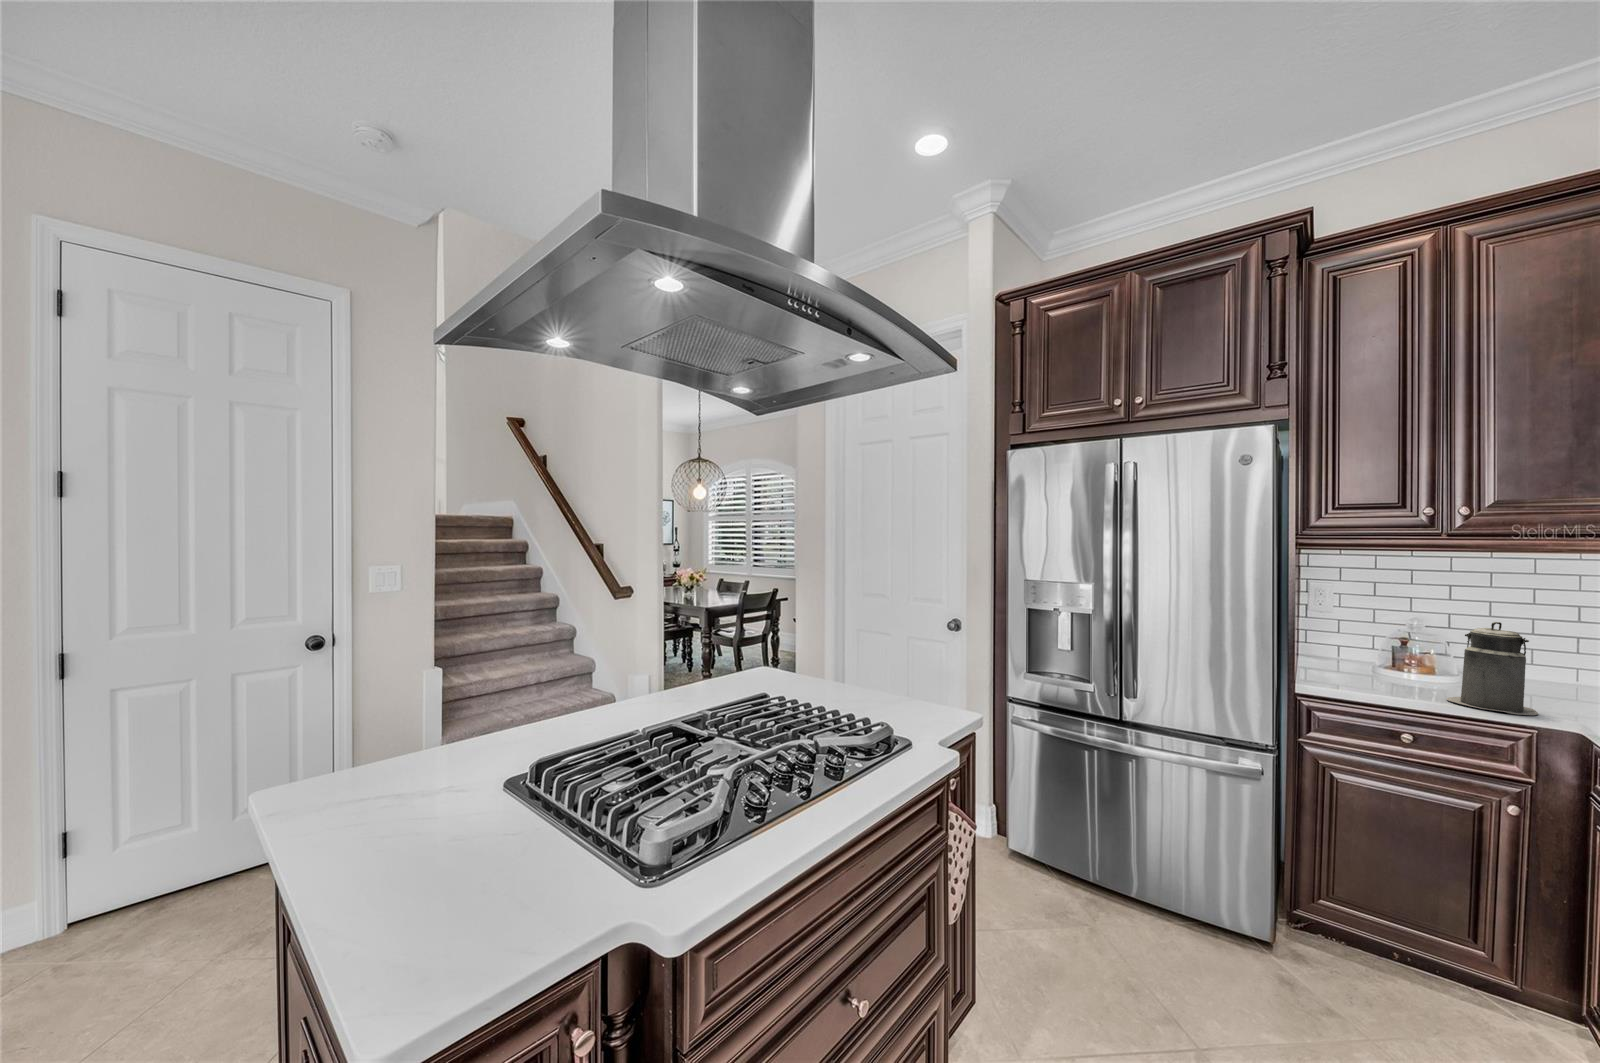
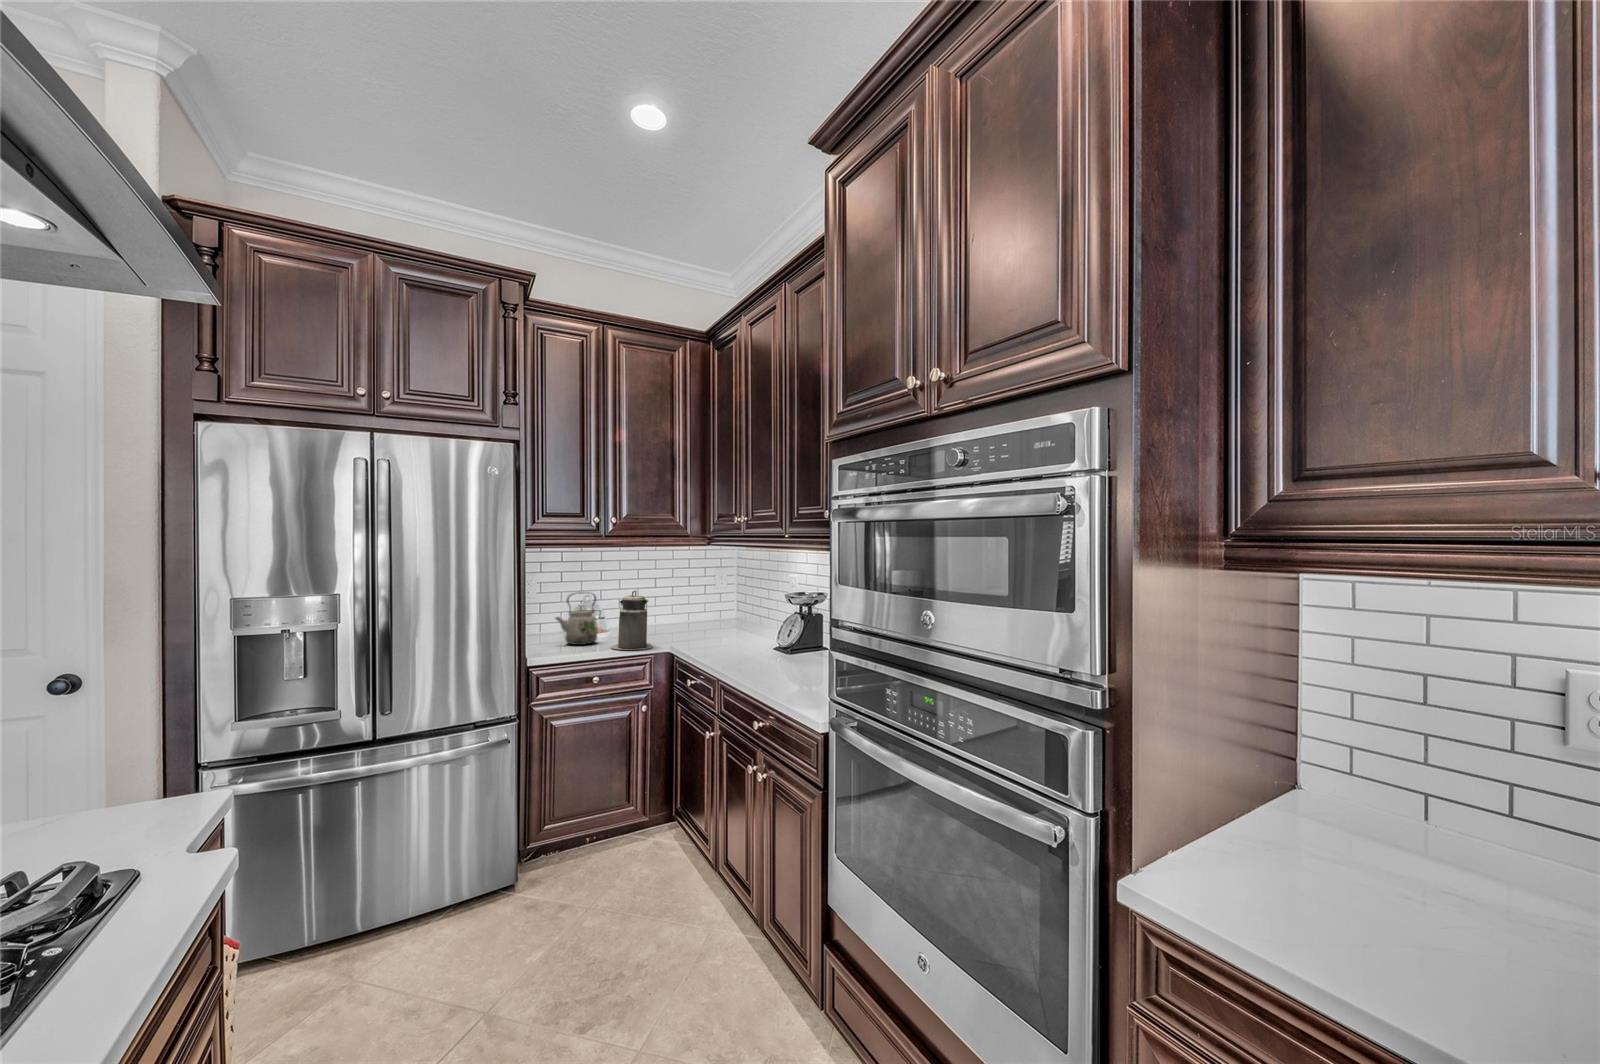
kettle: none [1349,615,1424,687] -> present [556,594,597,645]

